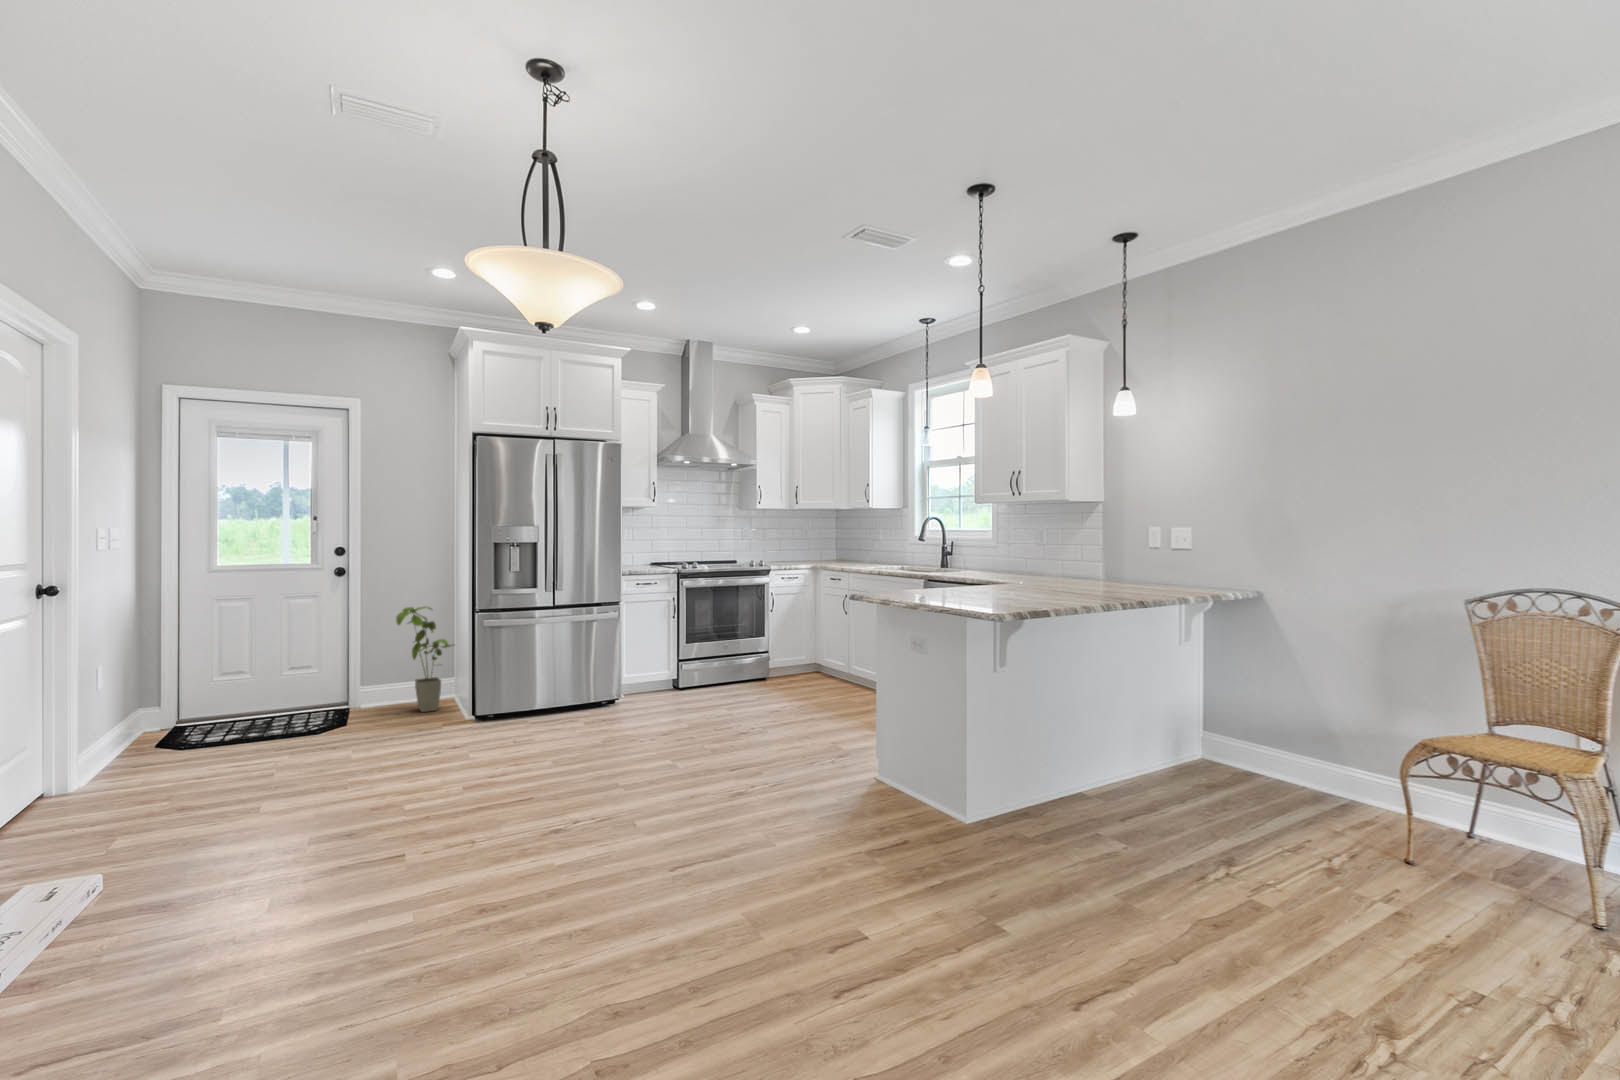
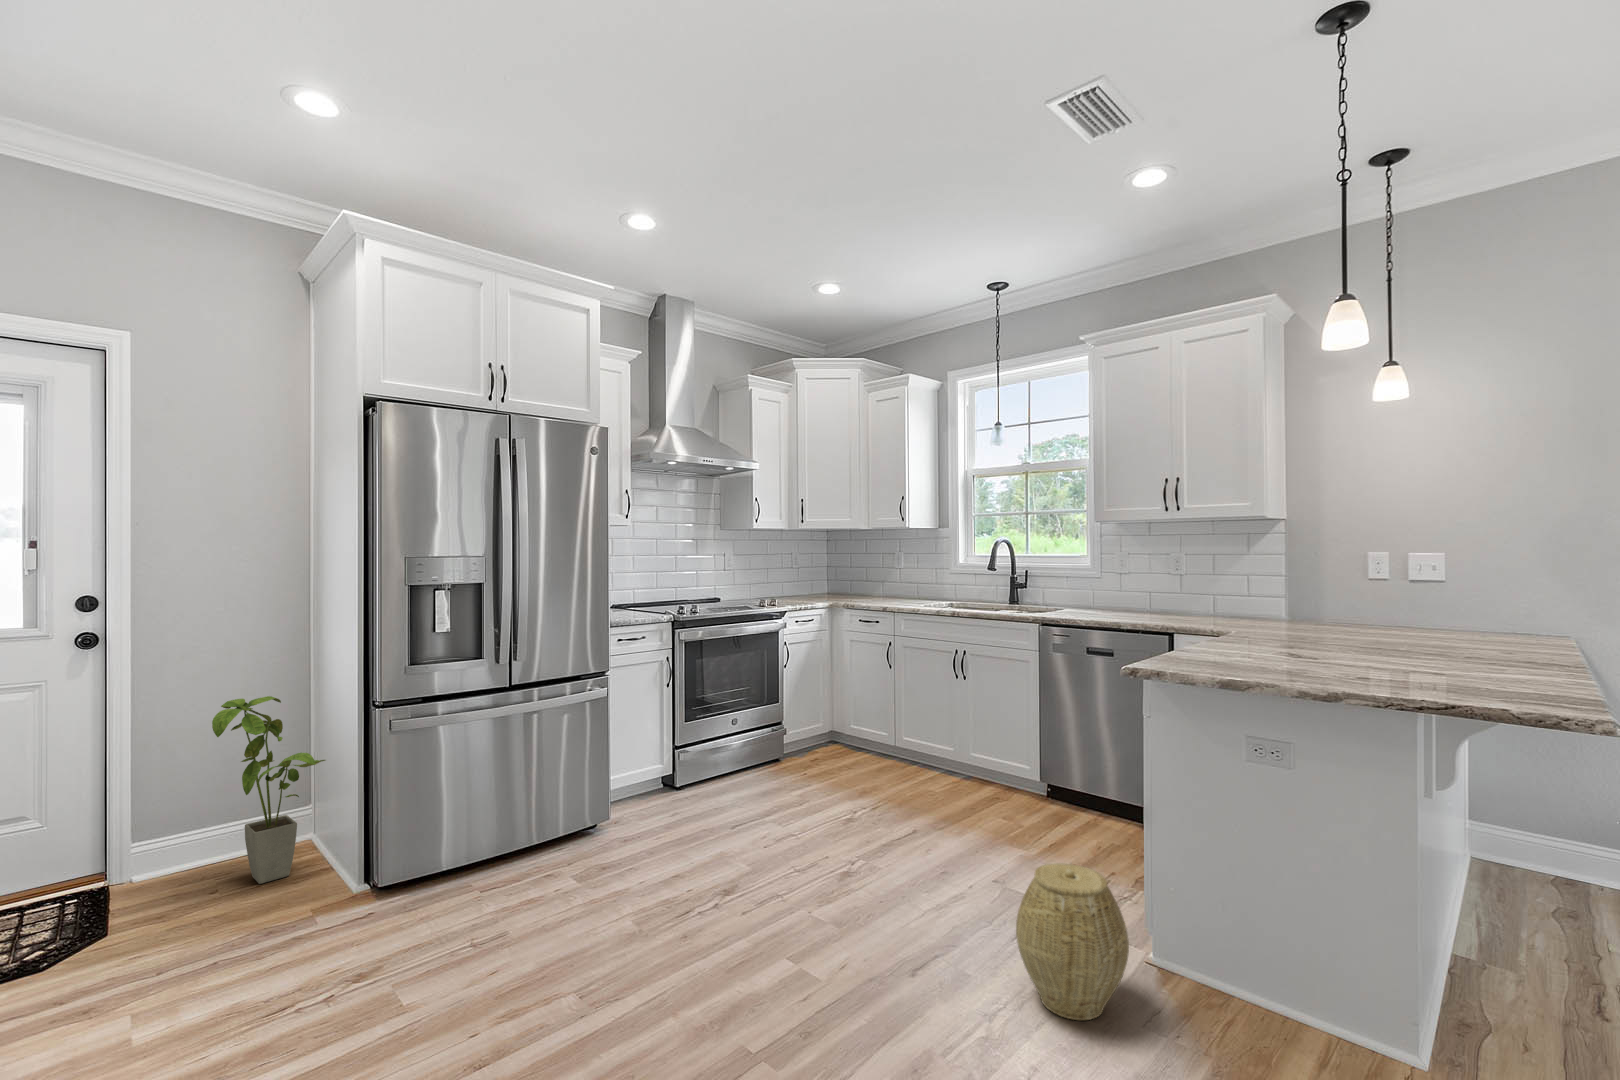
woven basket: none [778,708,840,790] -> present [1016,863,1129,1020]

